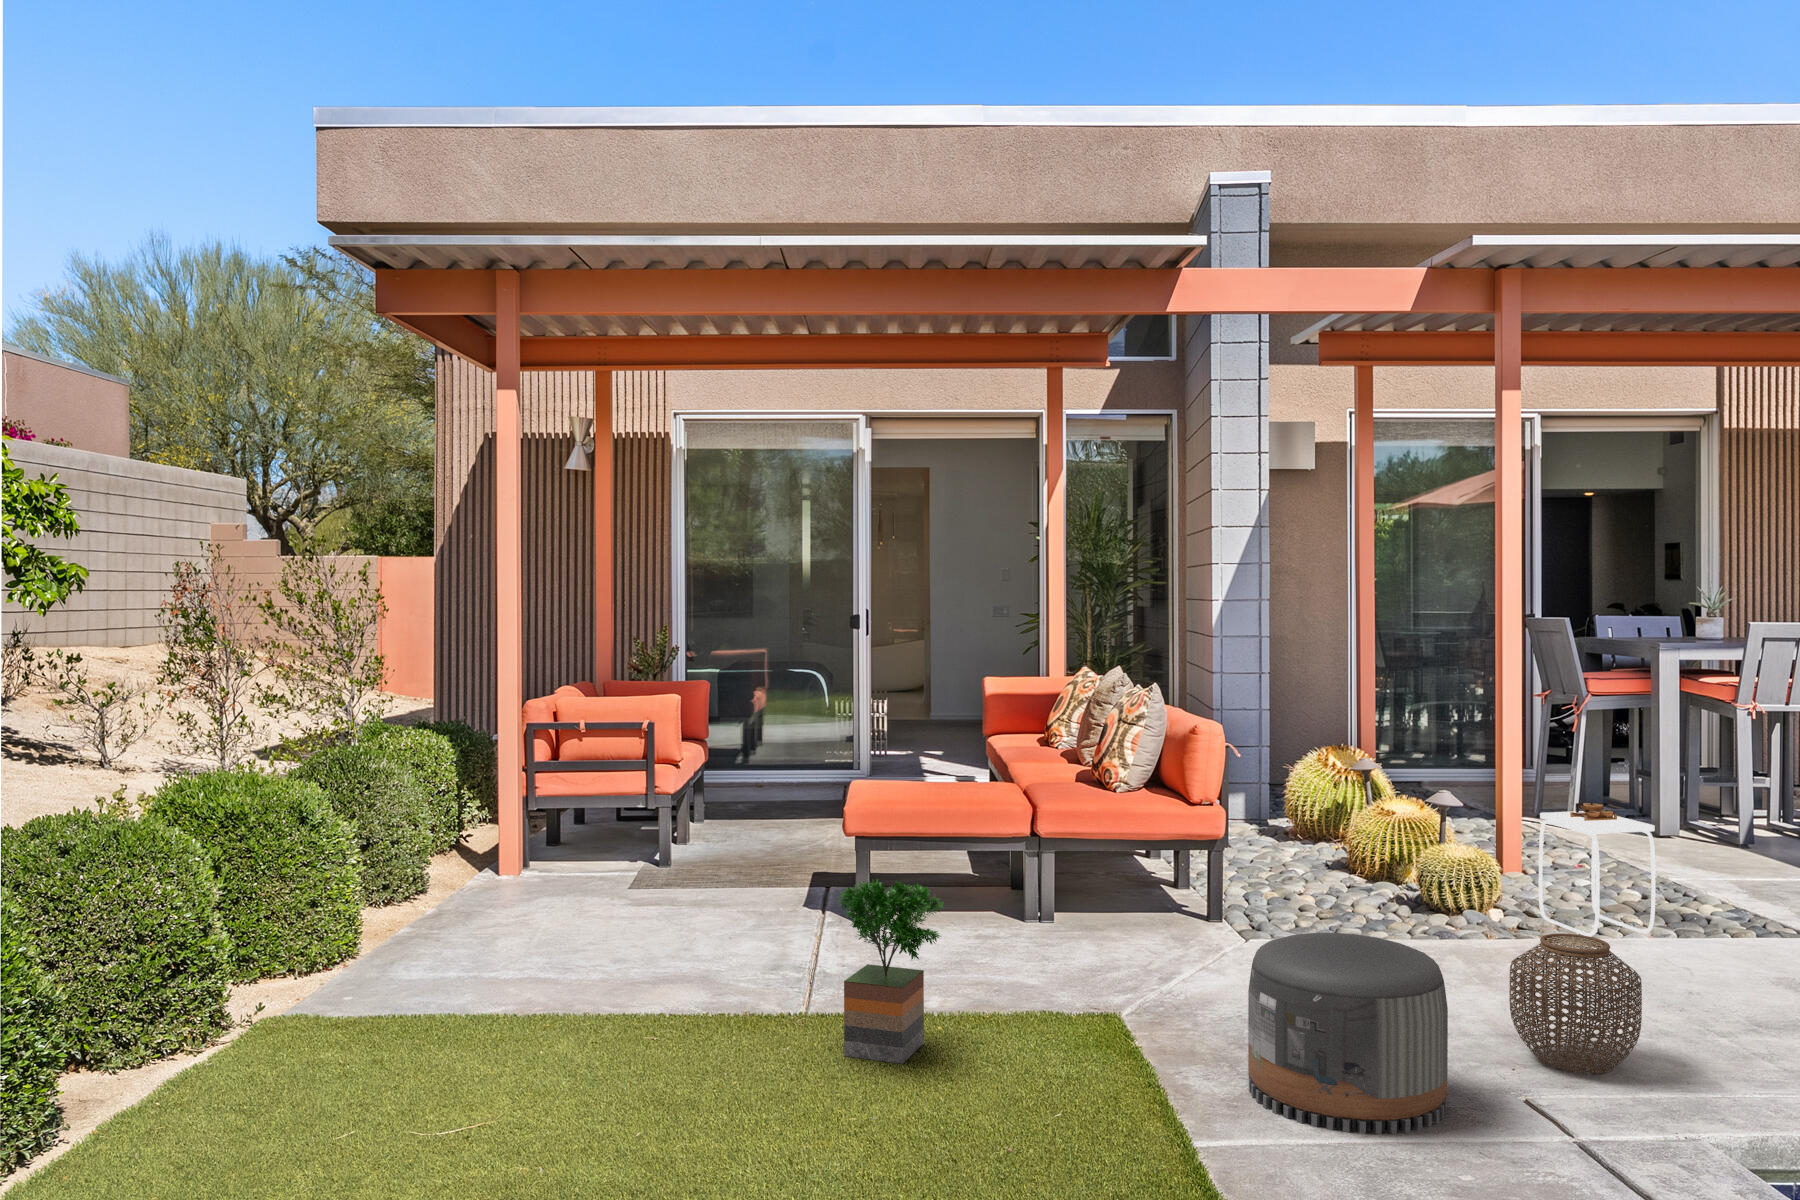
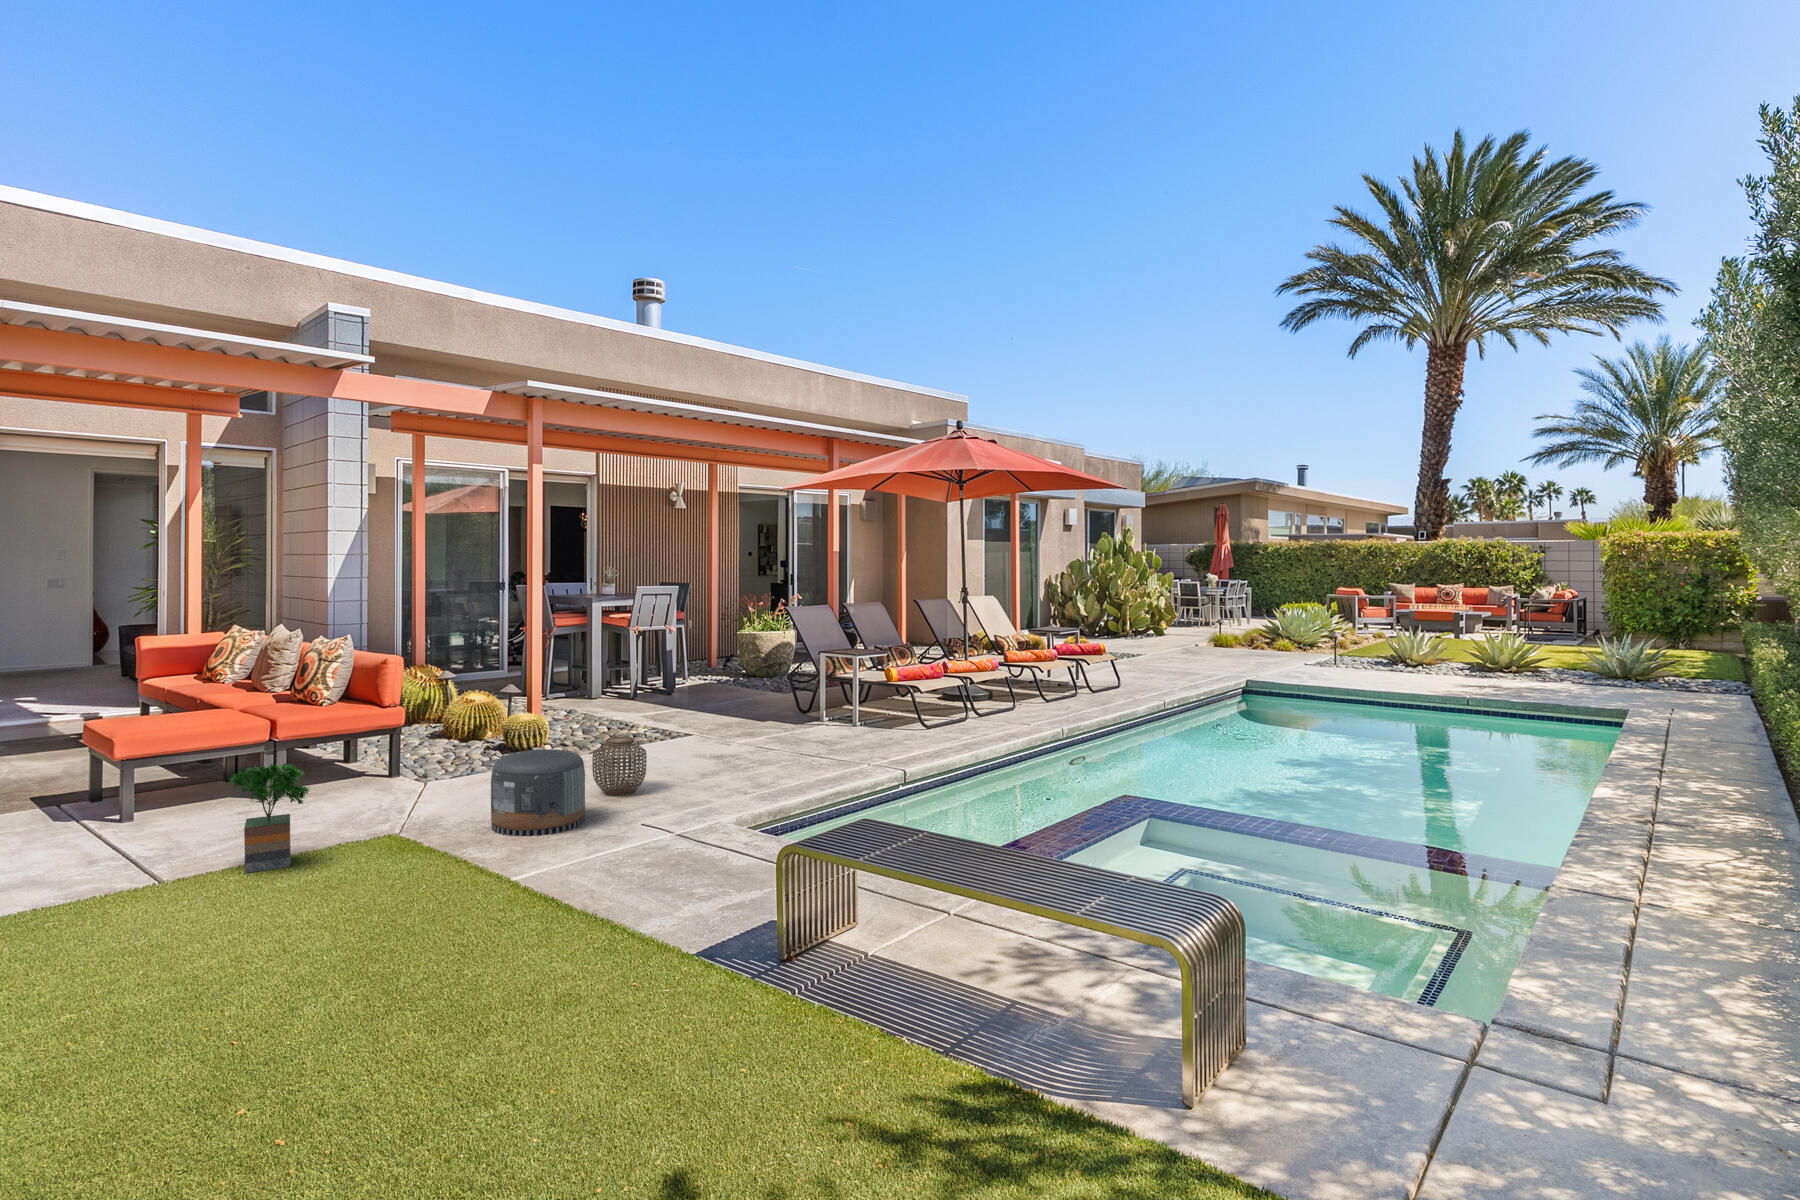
side table: present [1539,803,1655,936] -> none [564,683,618,747]

